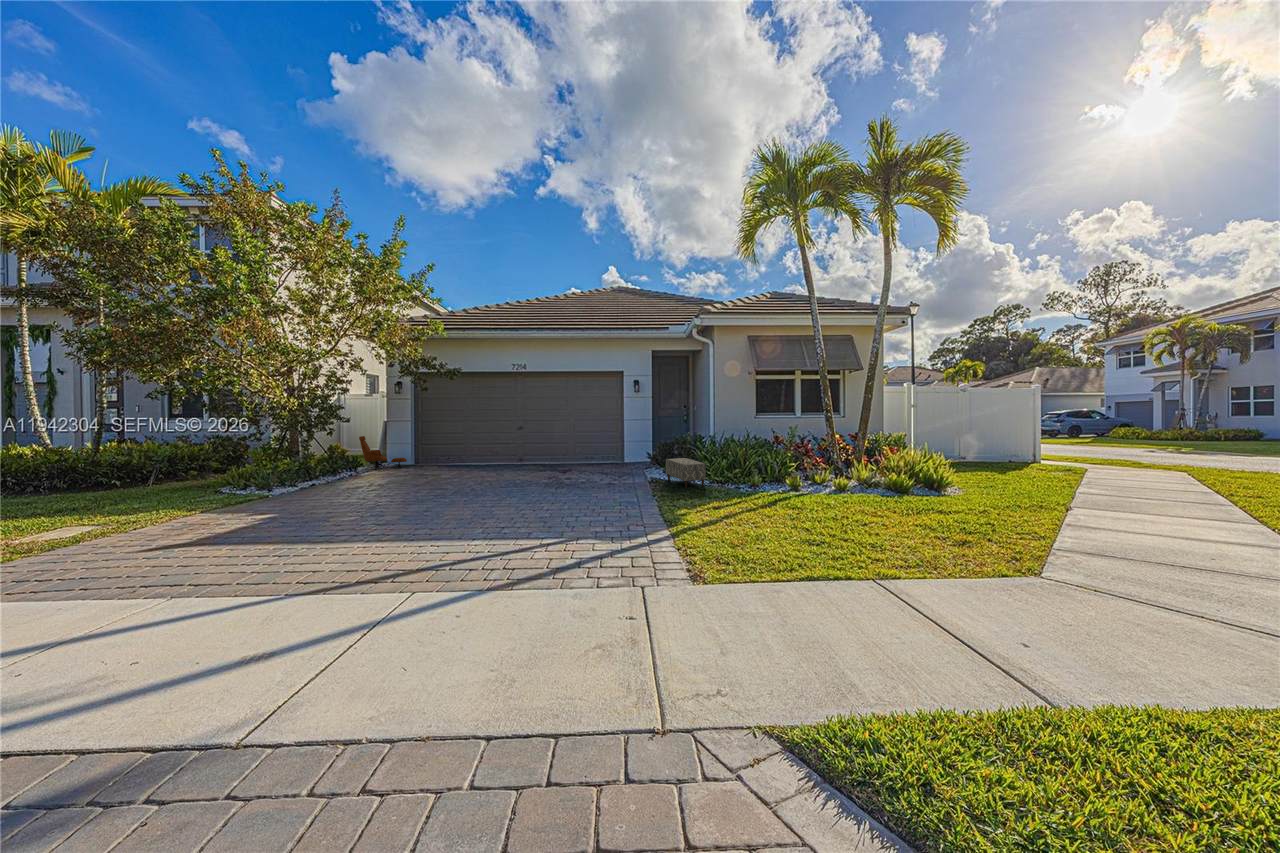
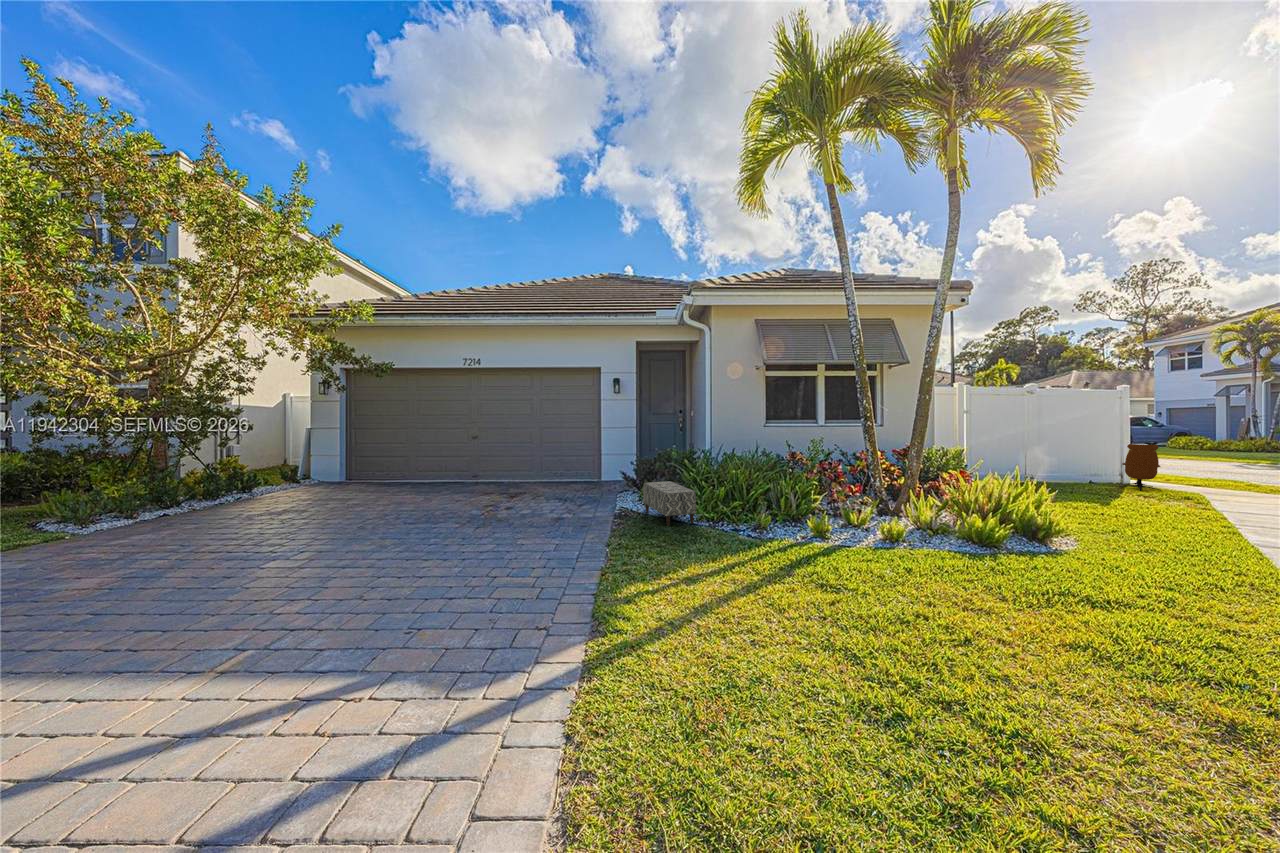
lounge chair: present [359,436,407,470] -> present [1120,444,1161,491]

